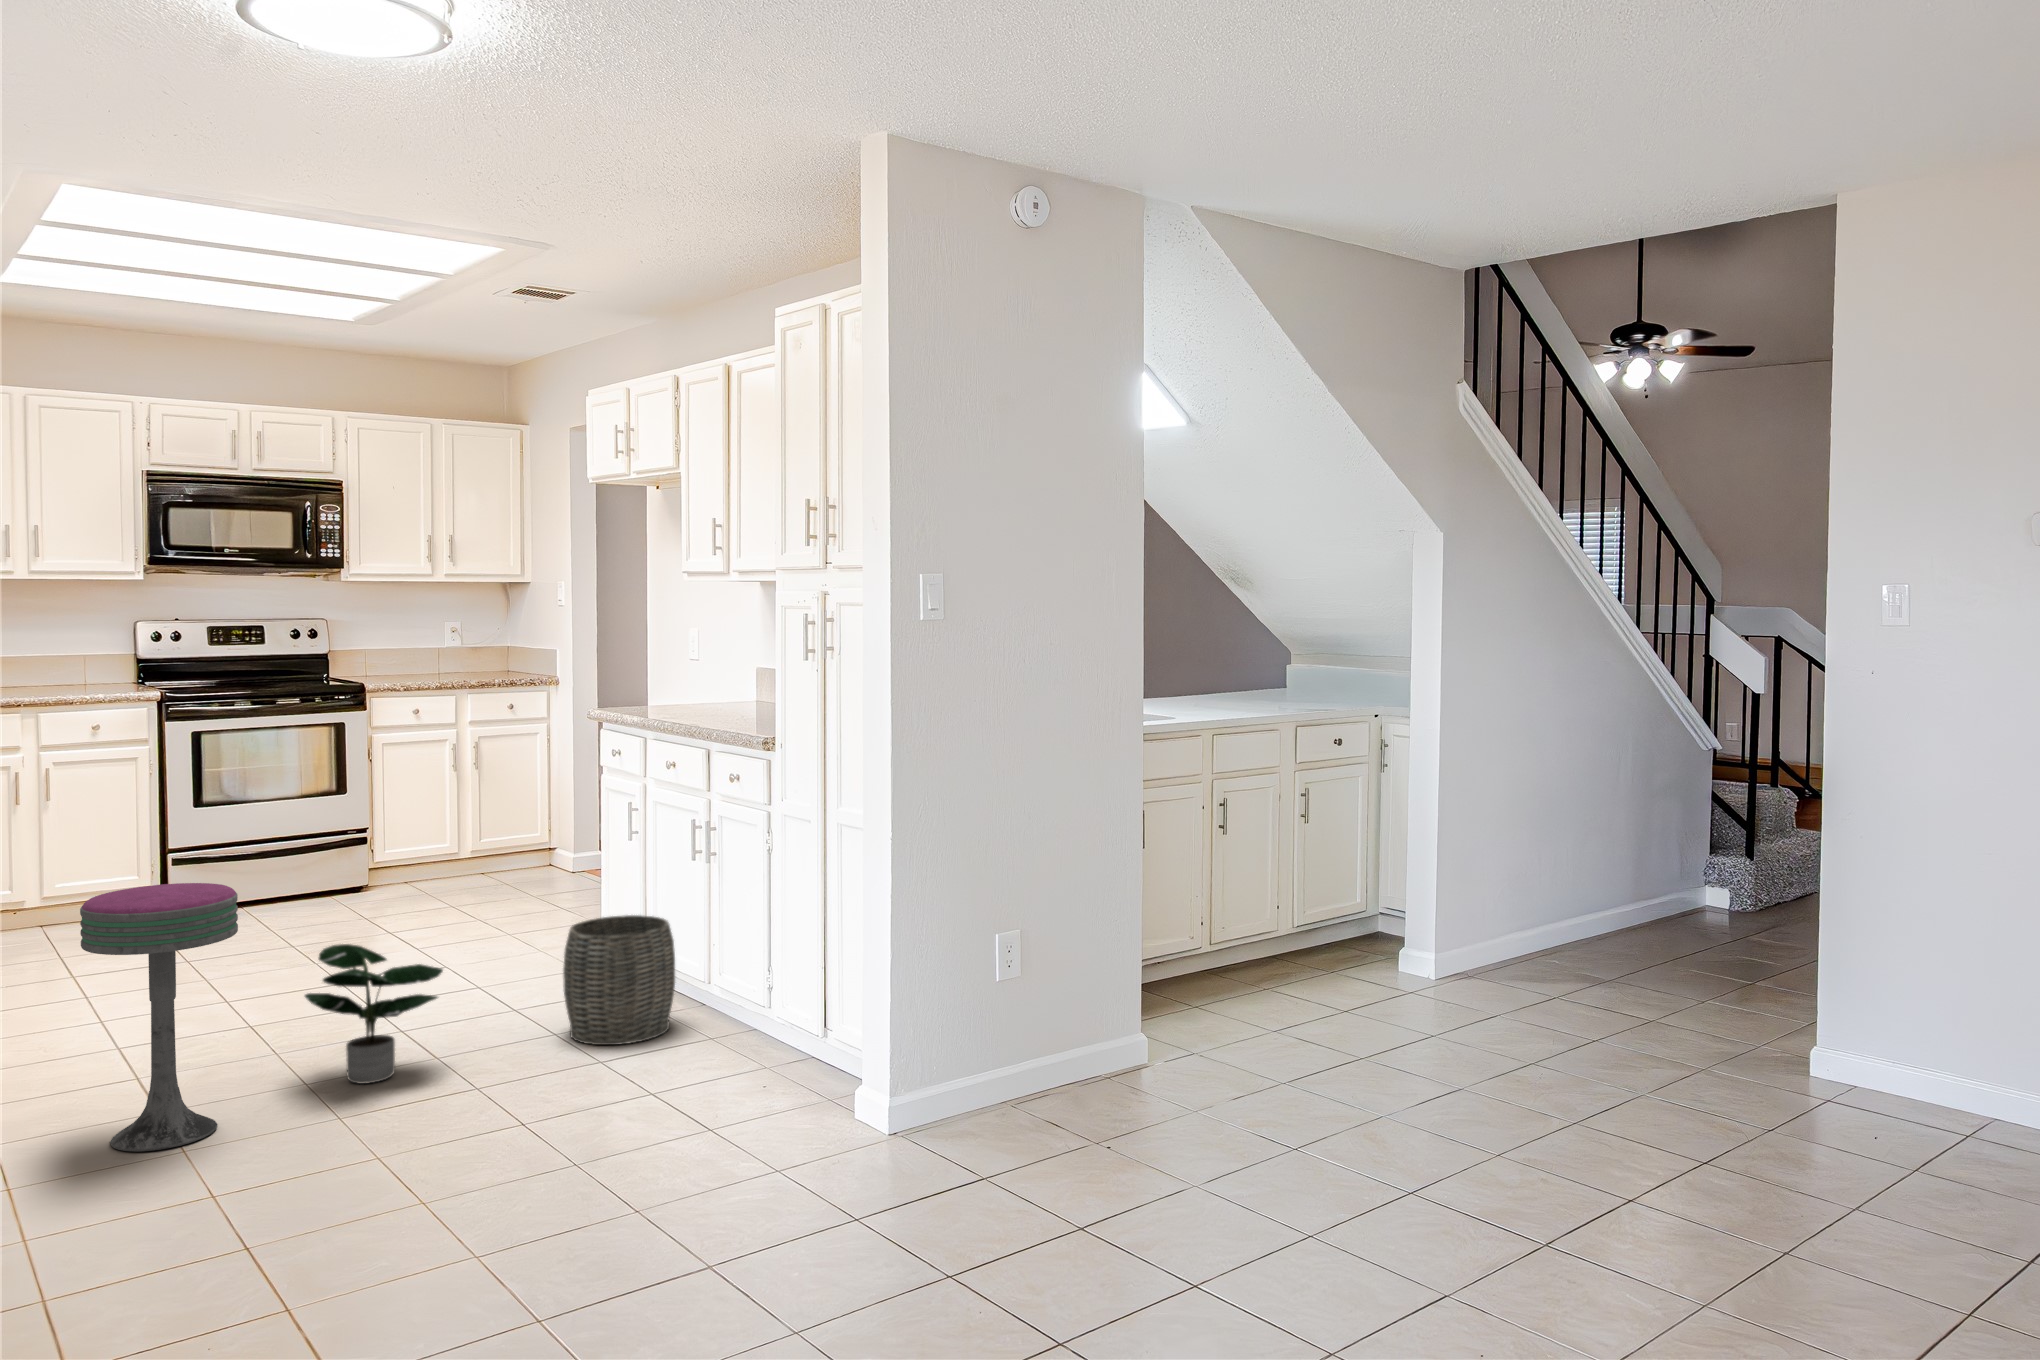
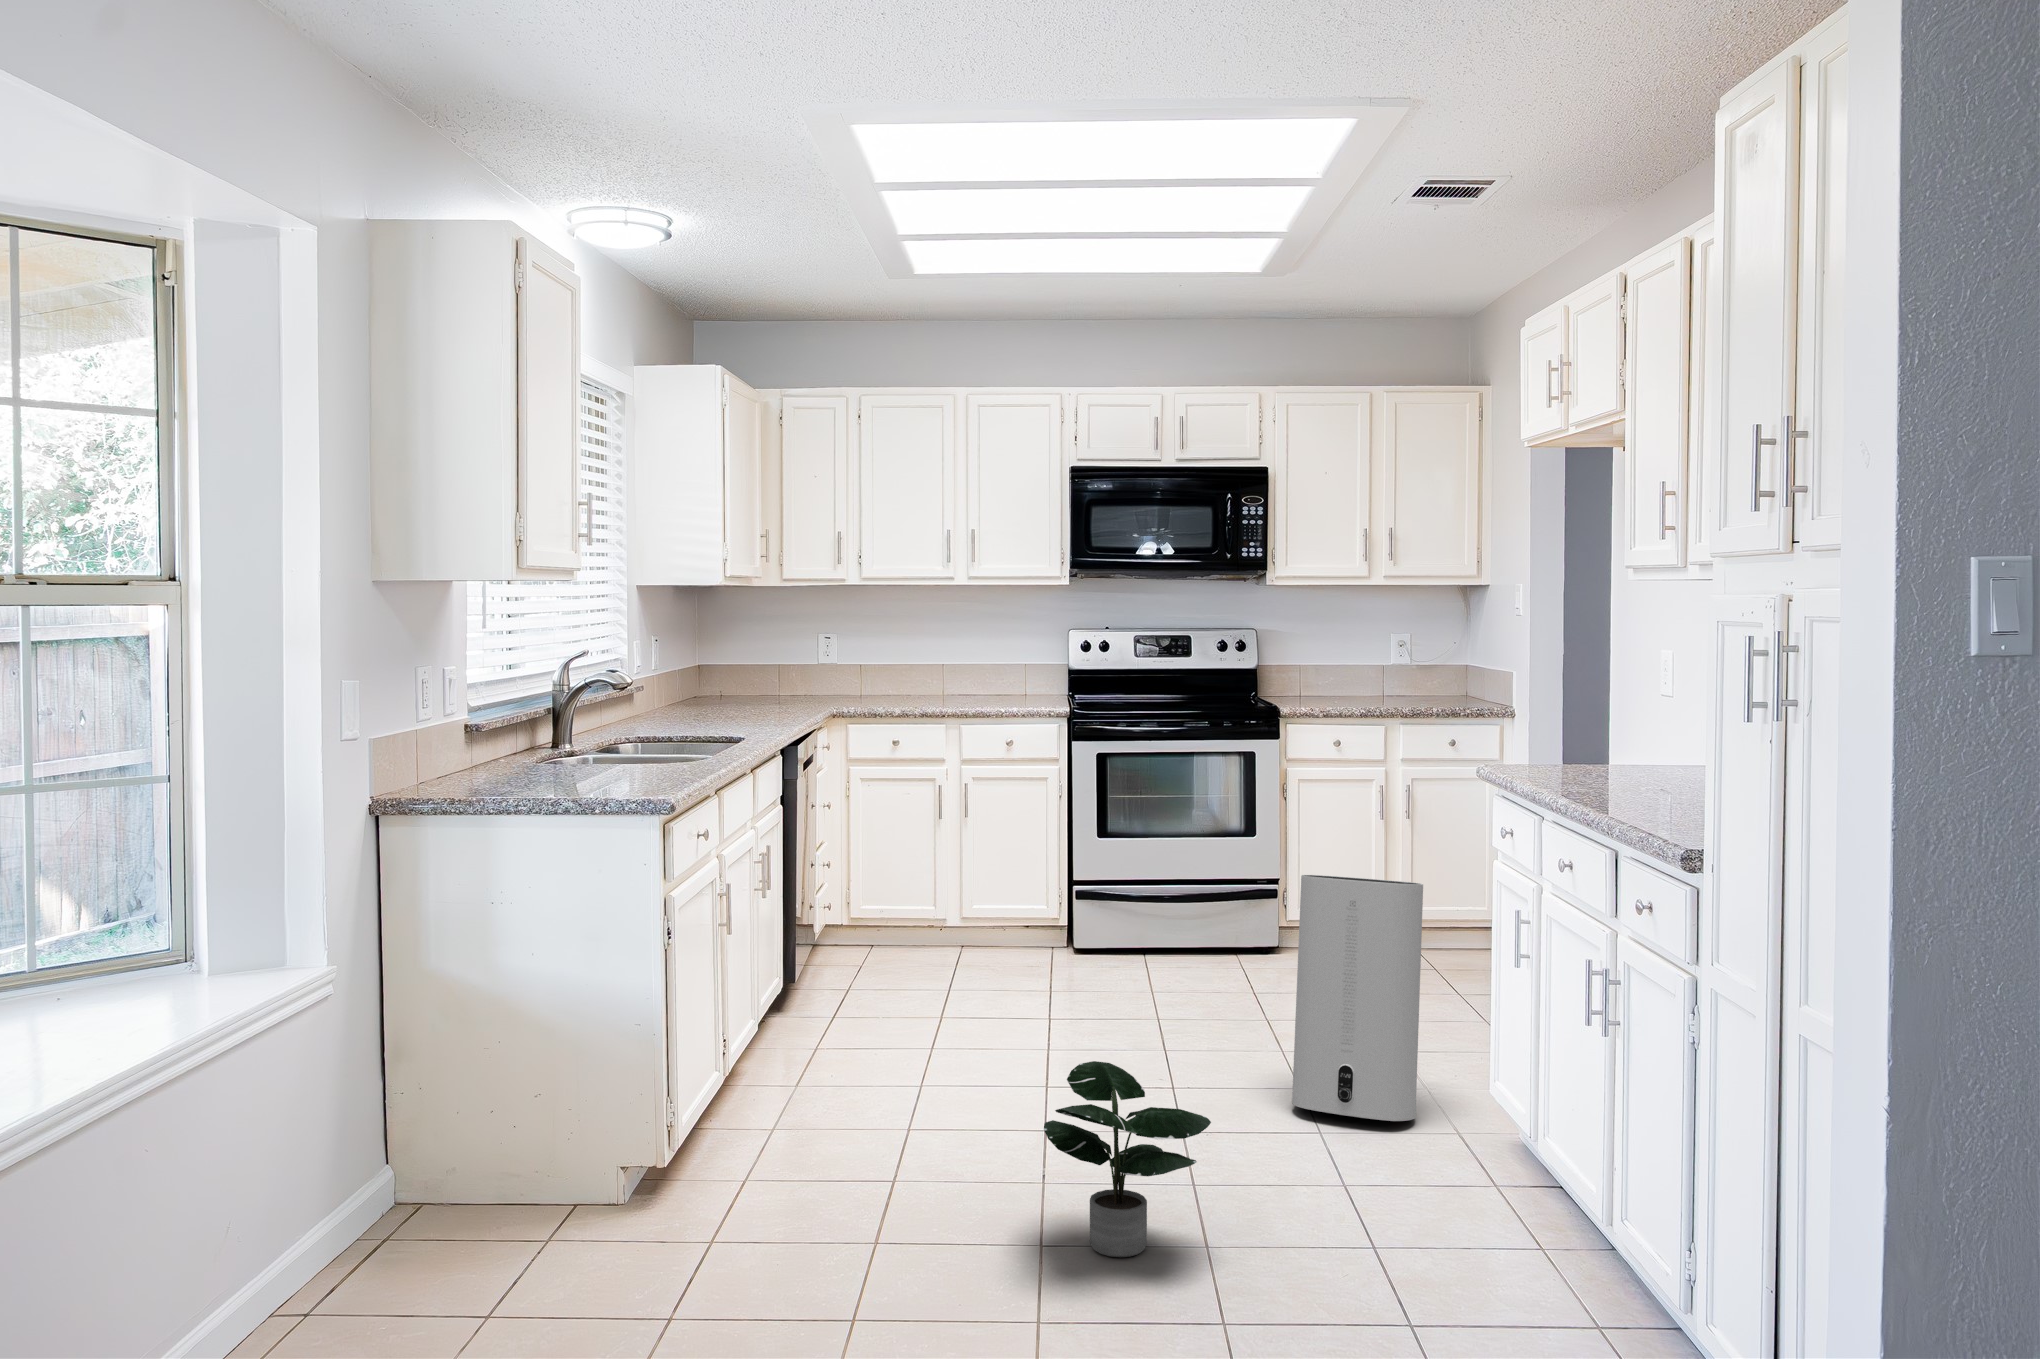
air purifier: none [449,797,547,977] -> present [1292,875,1423,1121]
bar stool: present [80,883,238,1152] -> none [789,962,950,1291]
woven basket: present [563,915,675,1045] -> none [1380,1084,1545,1291]

